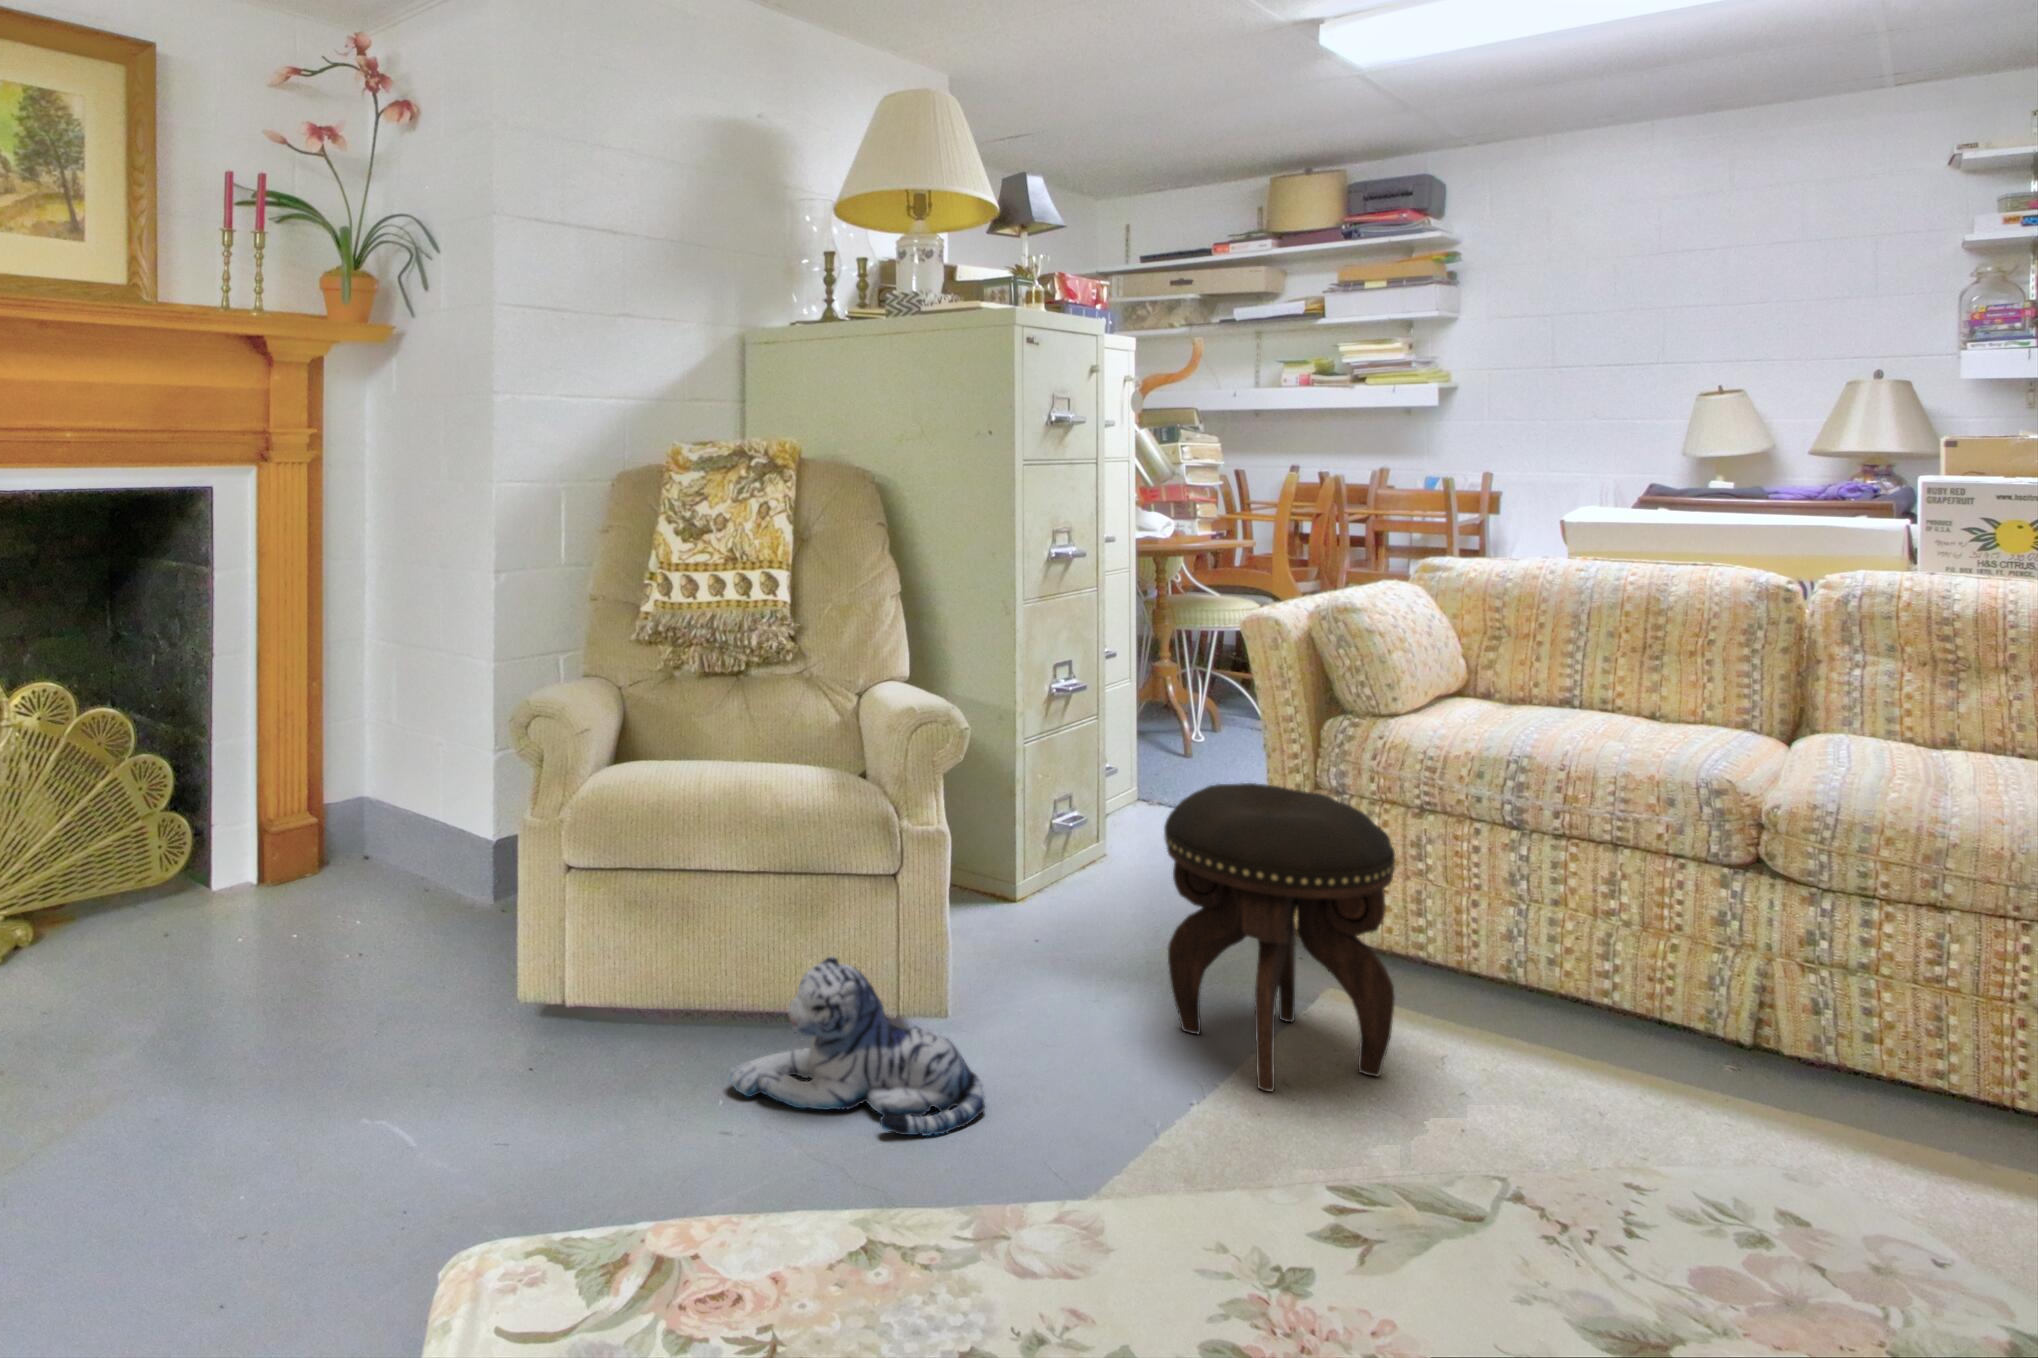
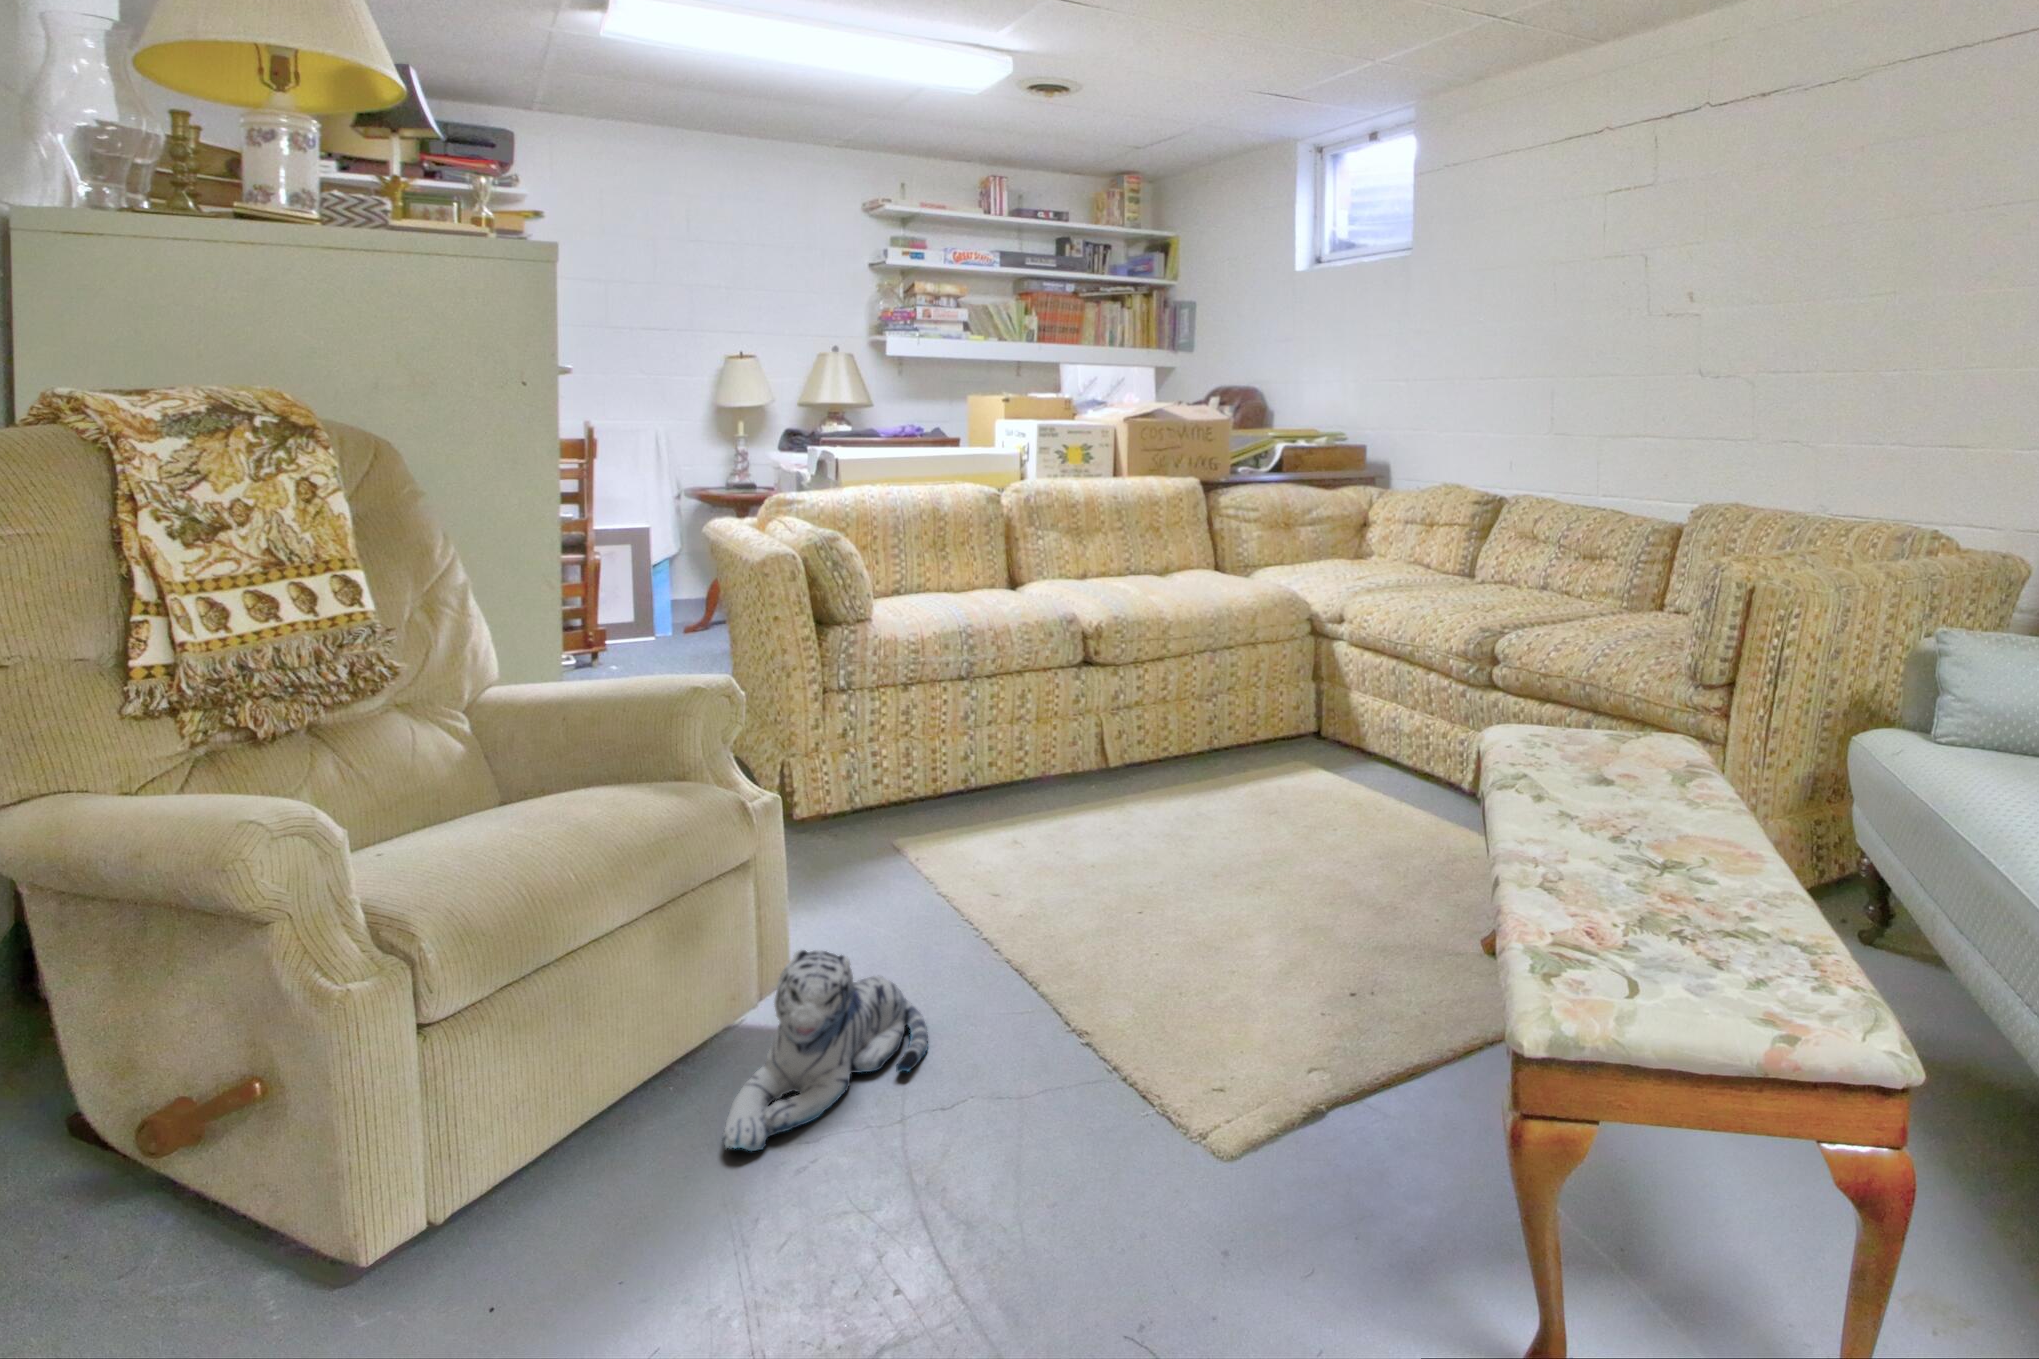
footstool: present [1164,783,1395,1092] -> none [869,674,1038,903]

